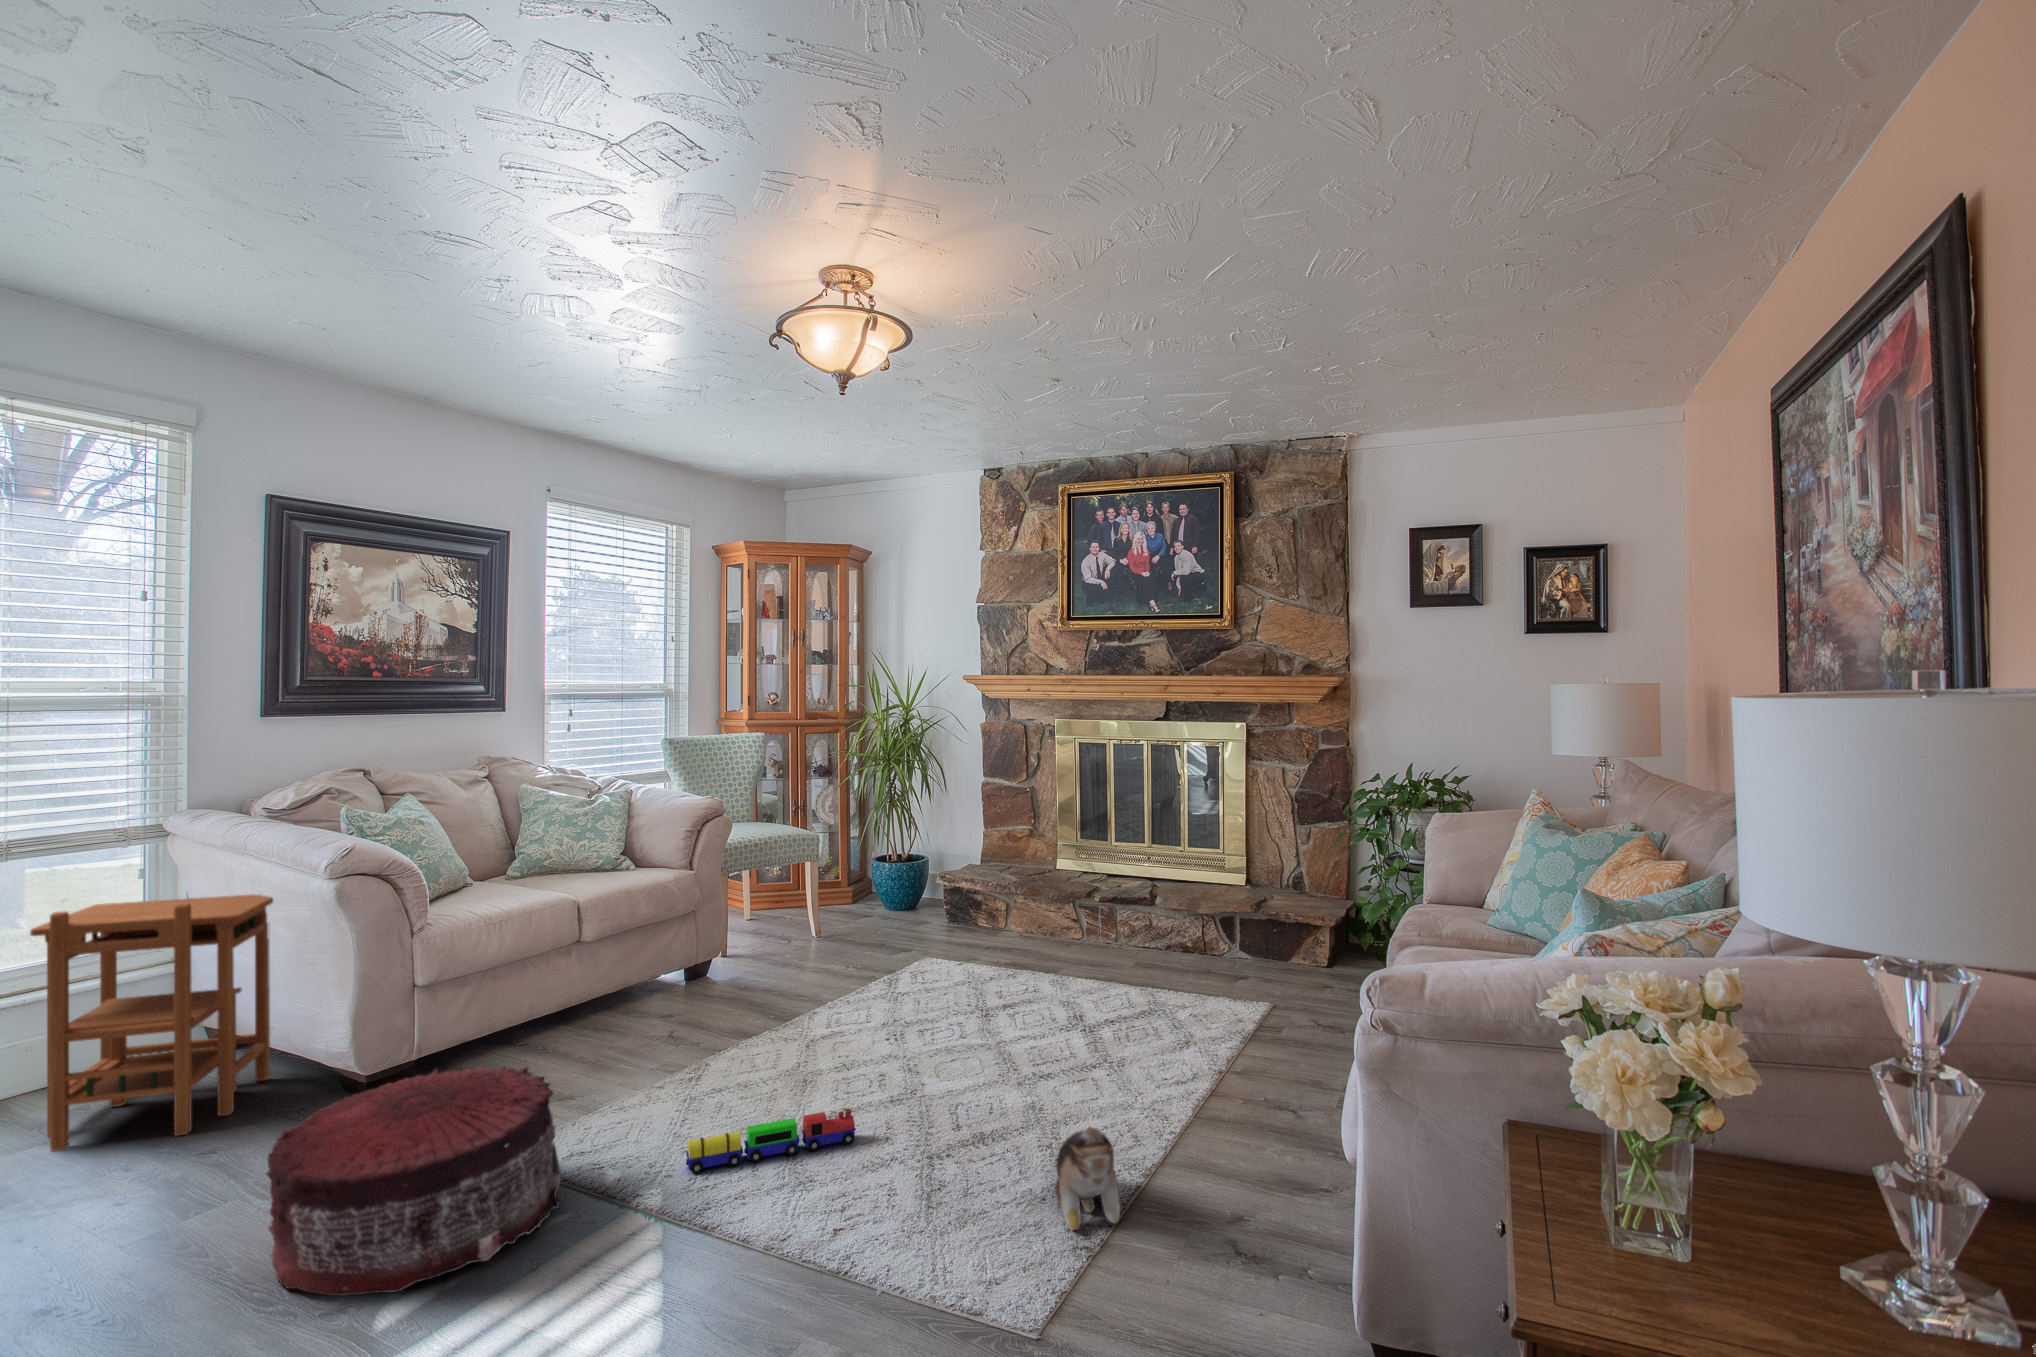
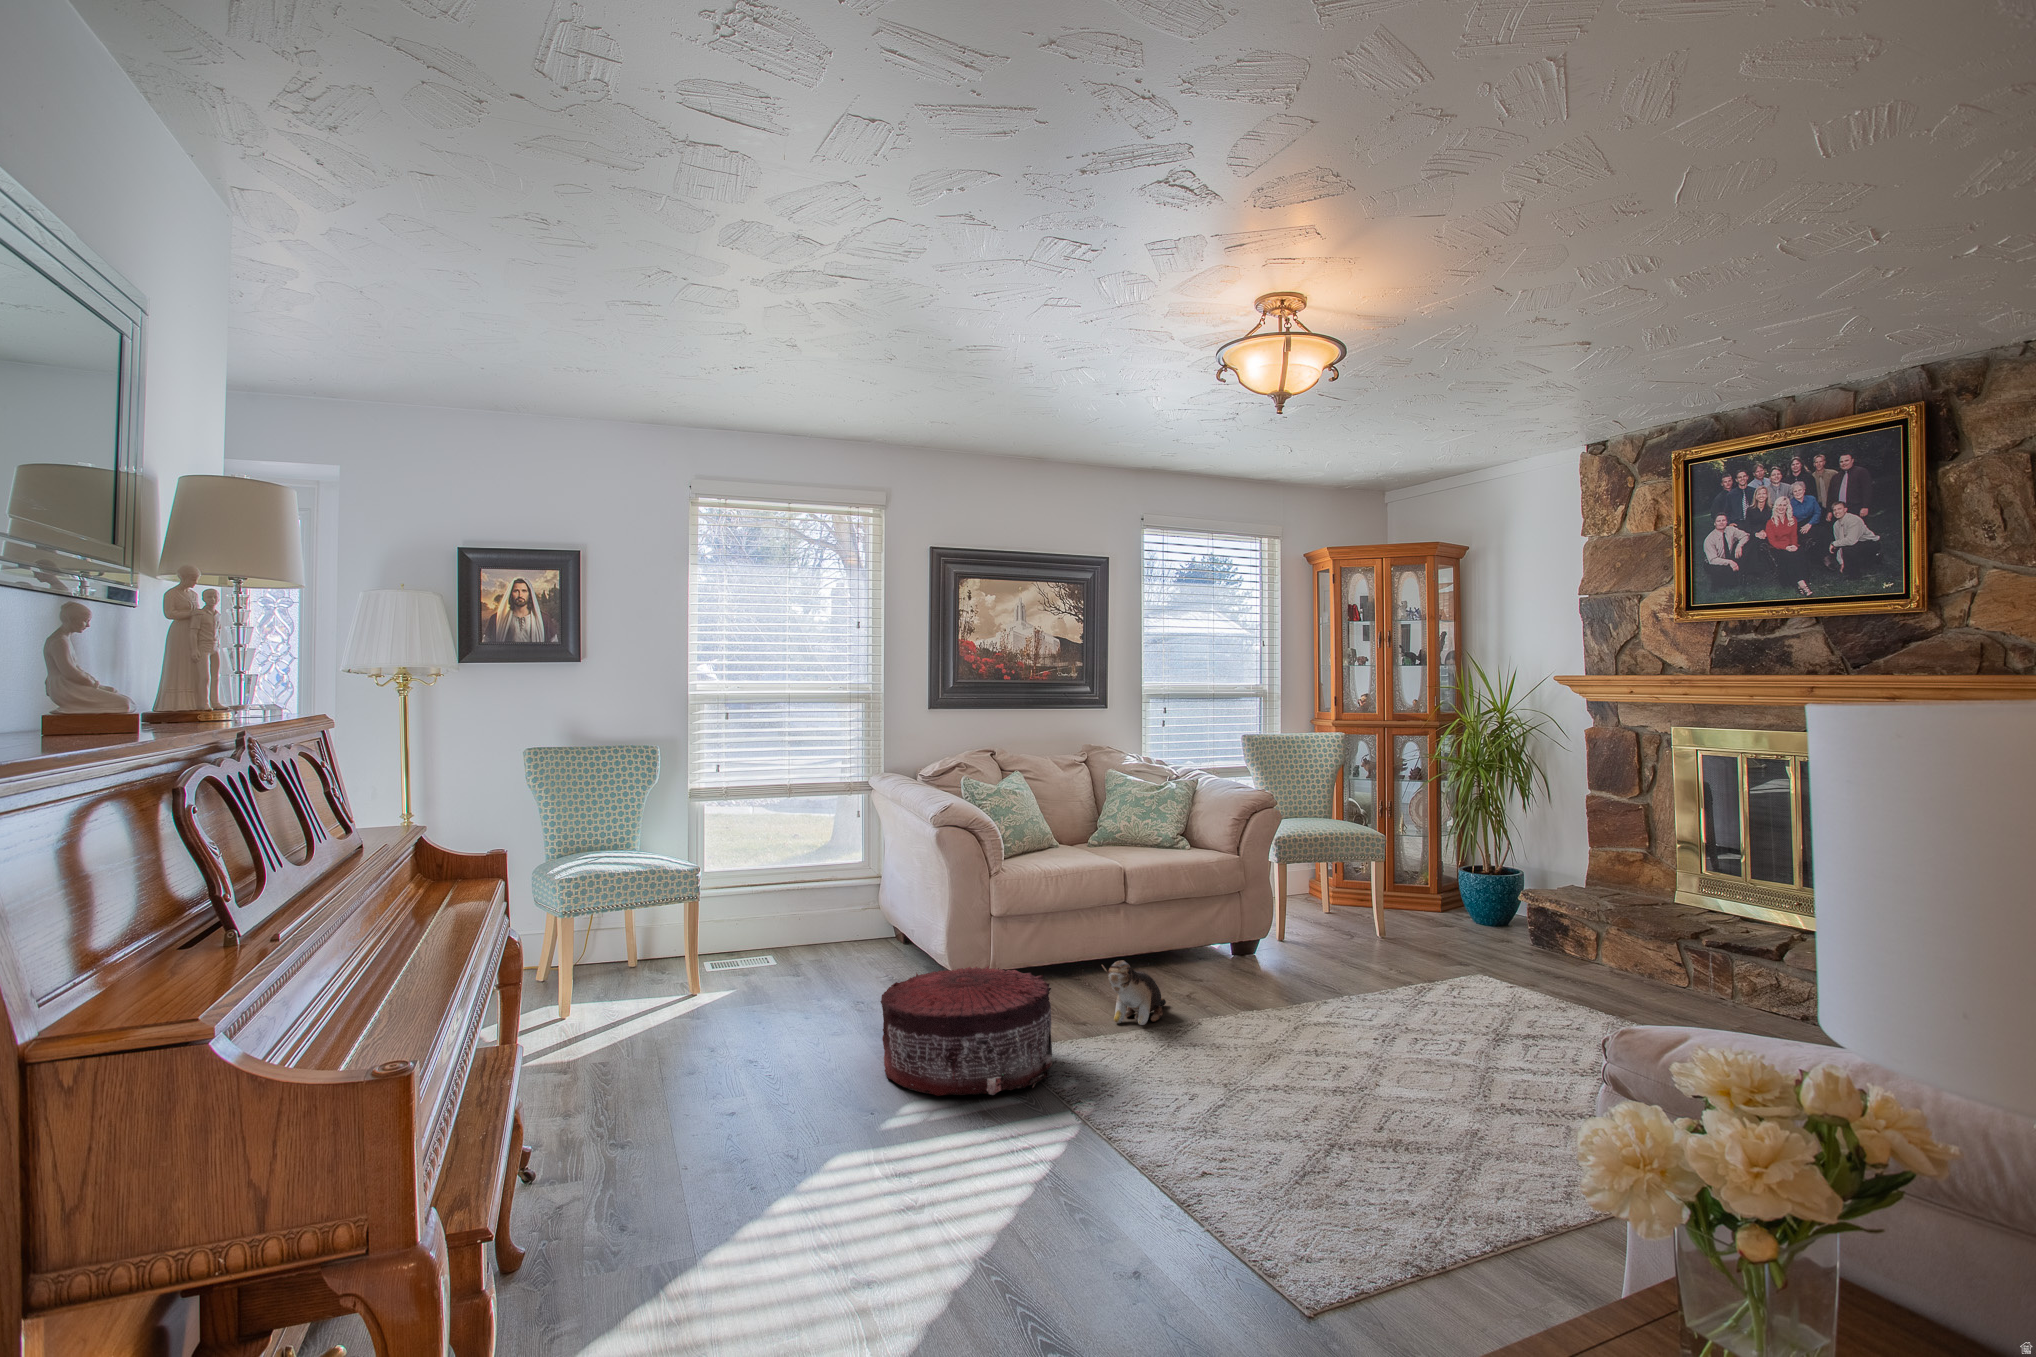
side table: present [30,894,273,1151] -> none [803,831,933,988]
toy train: present [685,1109,856,1174] -> none [1146,1059,1290,1098]
plush toy: present [1055,1127,1120,1230] -> present [1102,960,1166,1025]

